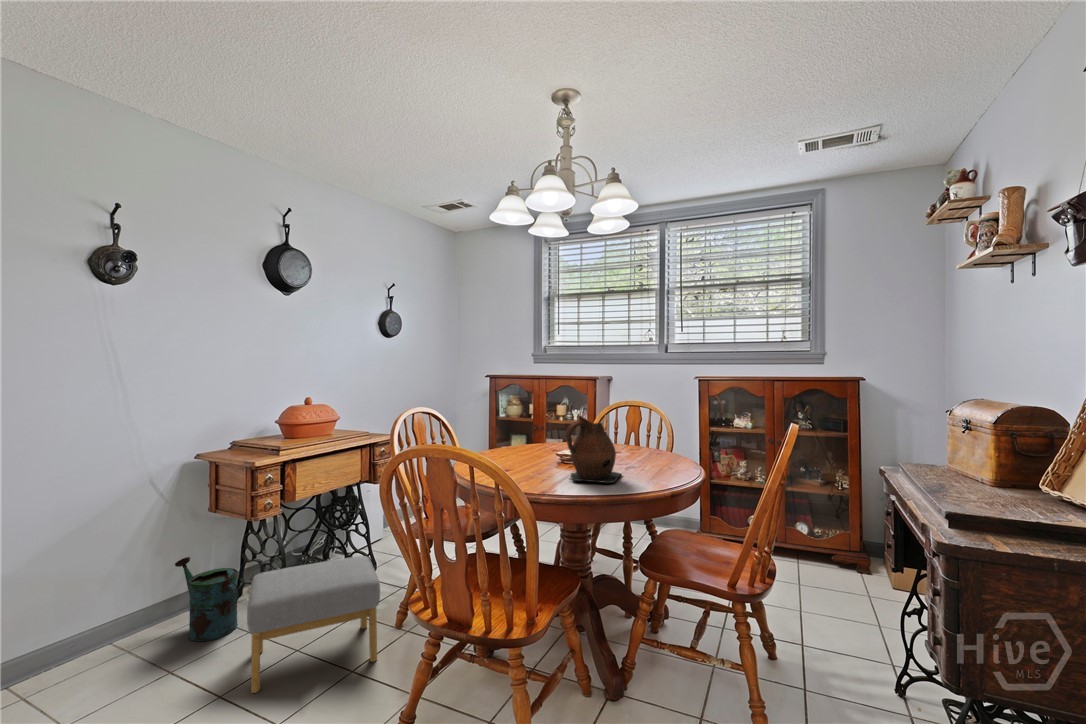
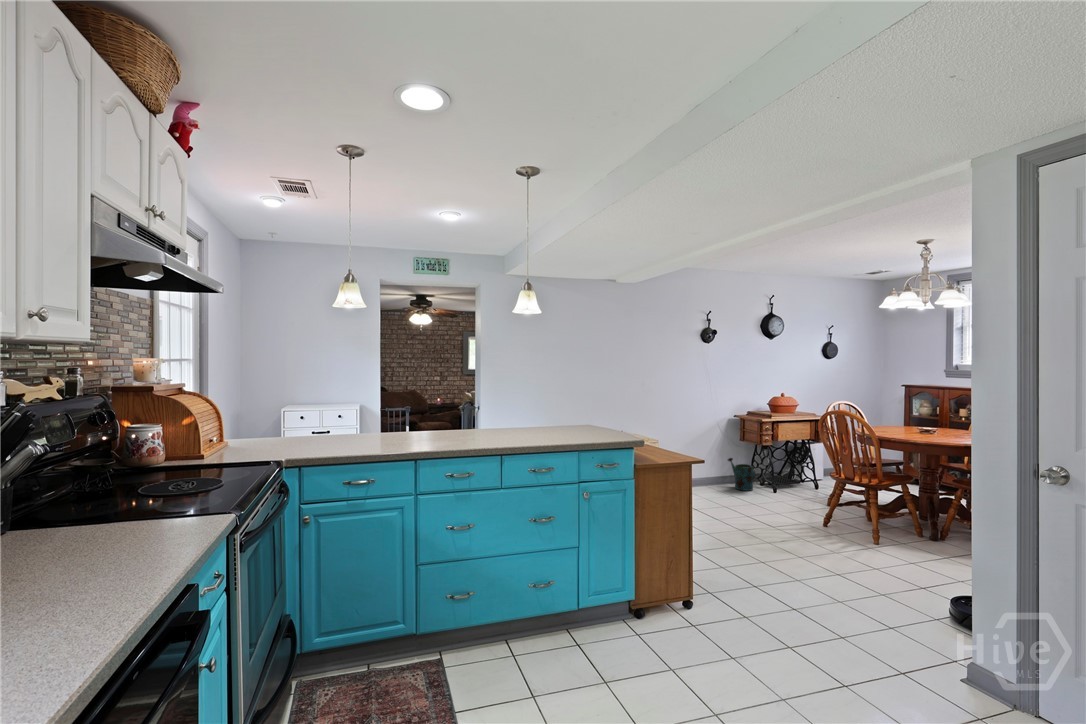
ceramic pitcher: present [566,415,621,484] -> none [908,411,942,443]
footstool: present [247,556,380,693] -> none [762,465,818,509]

